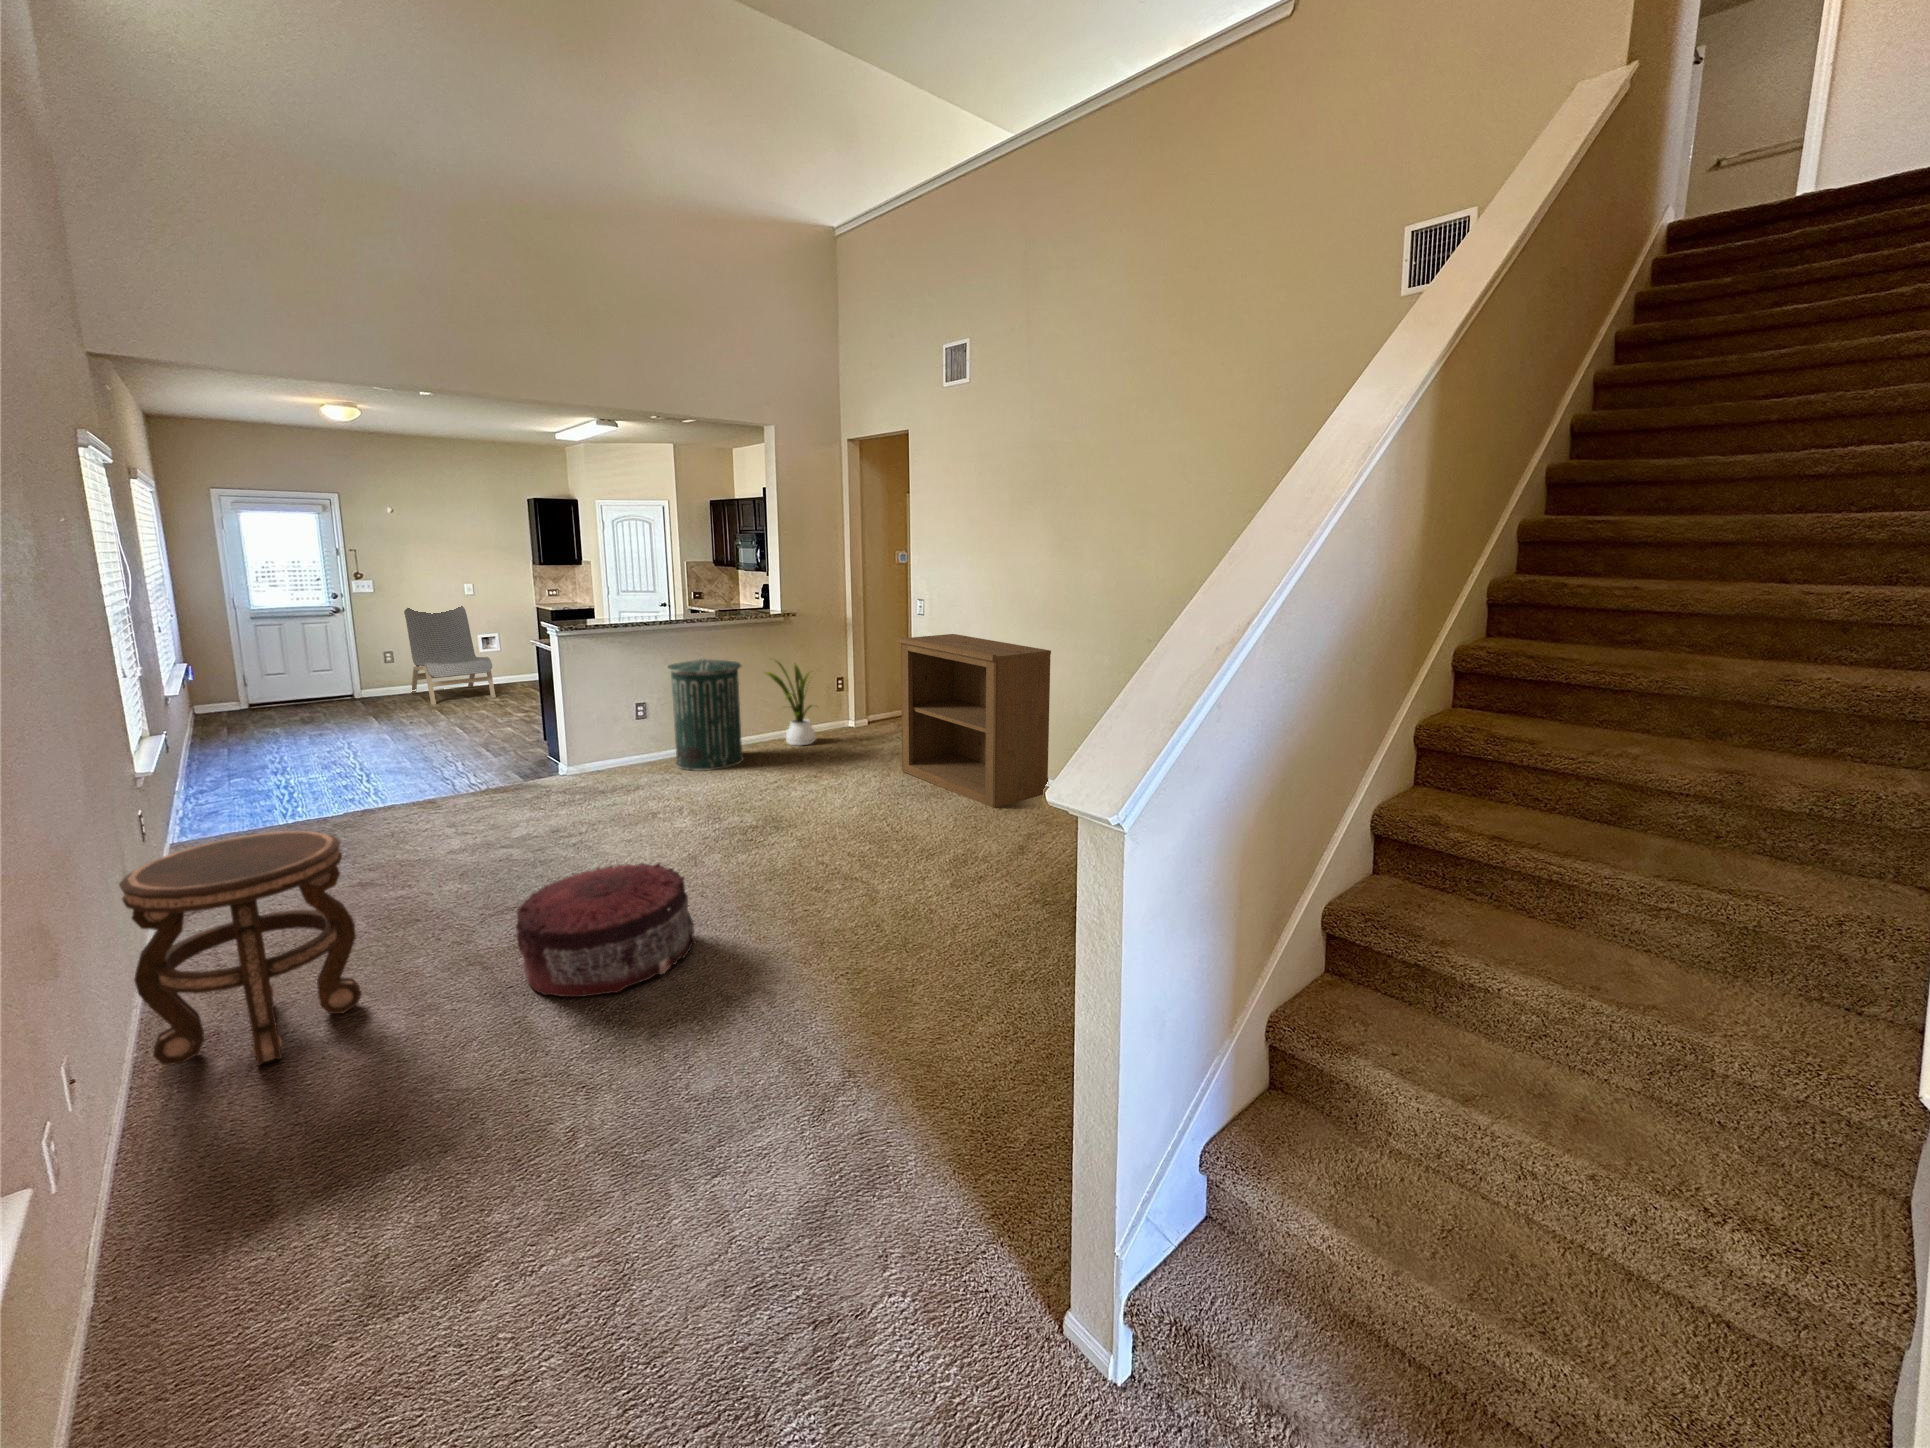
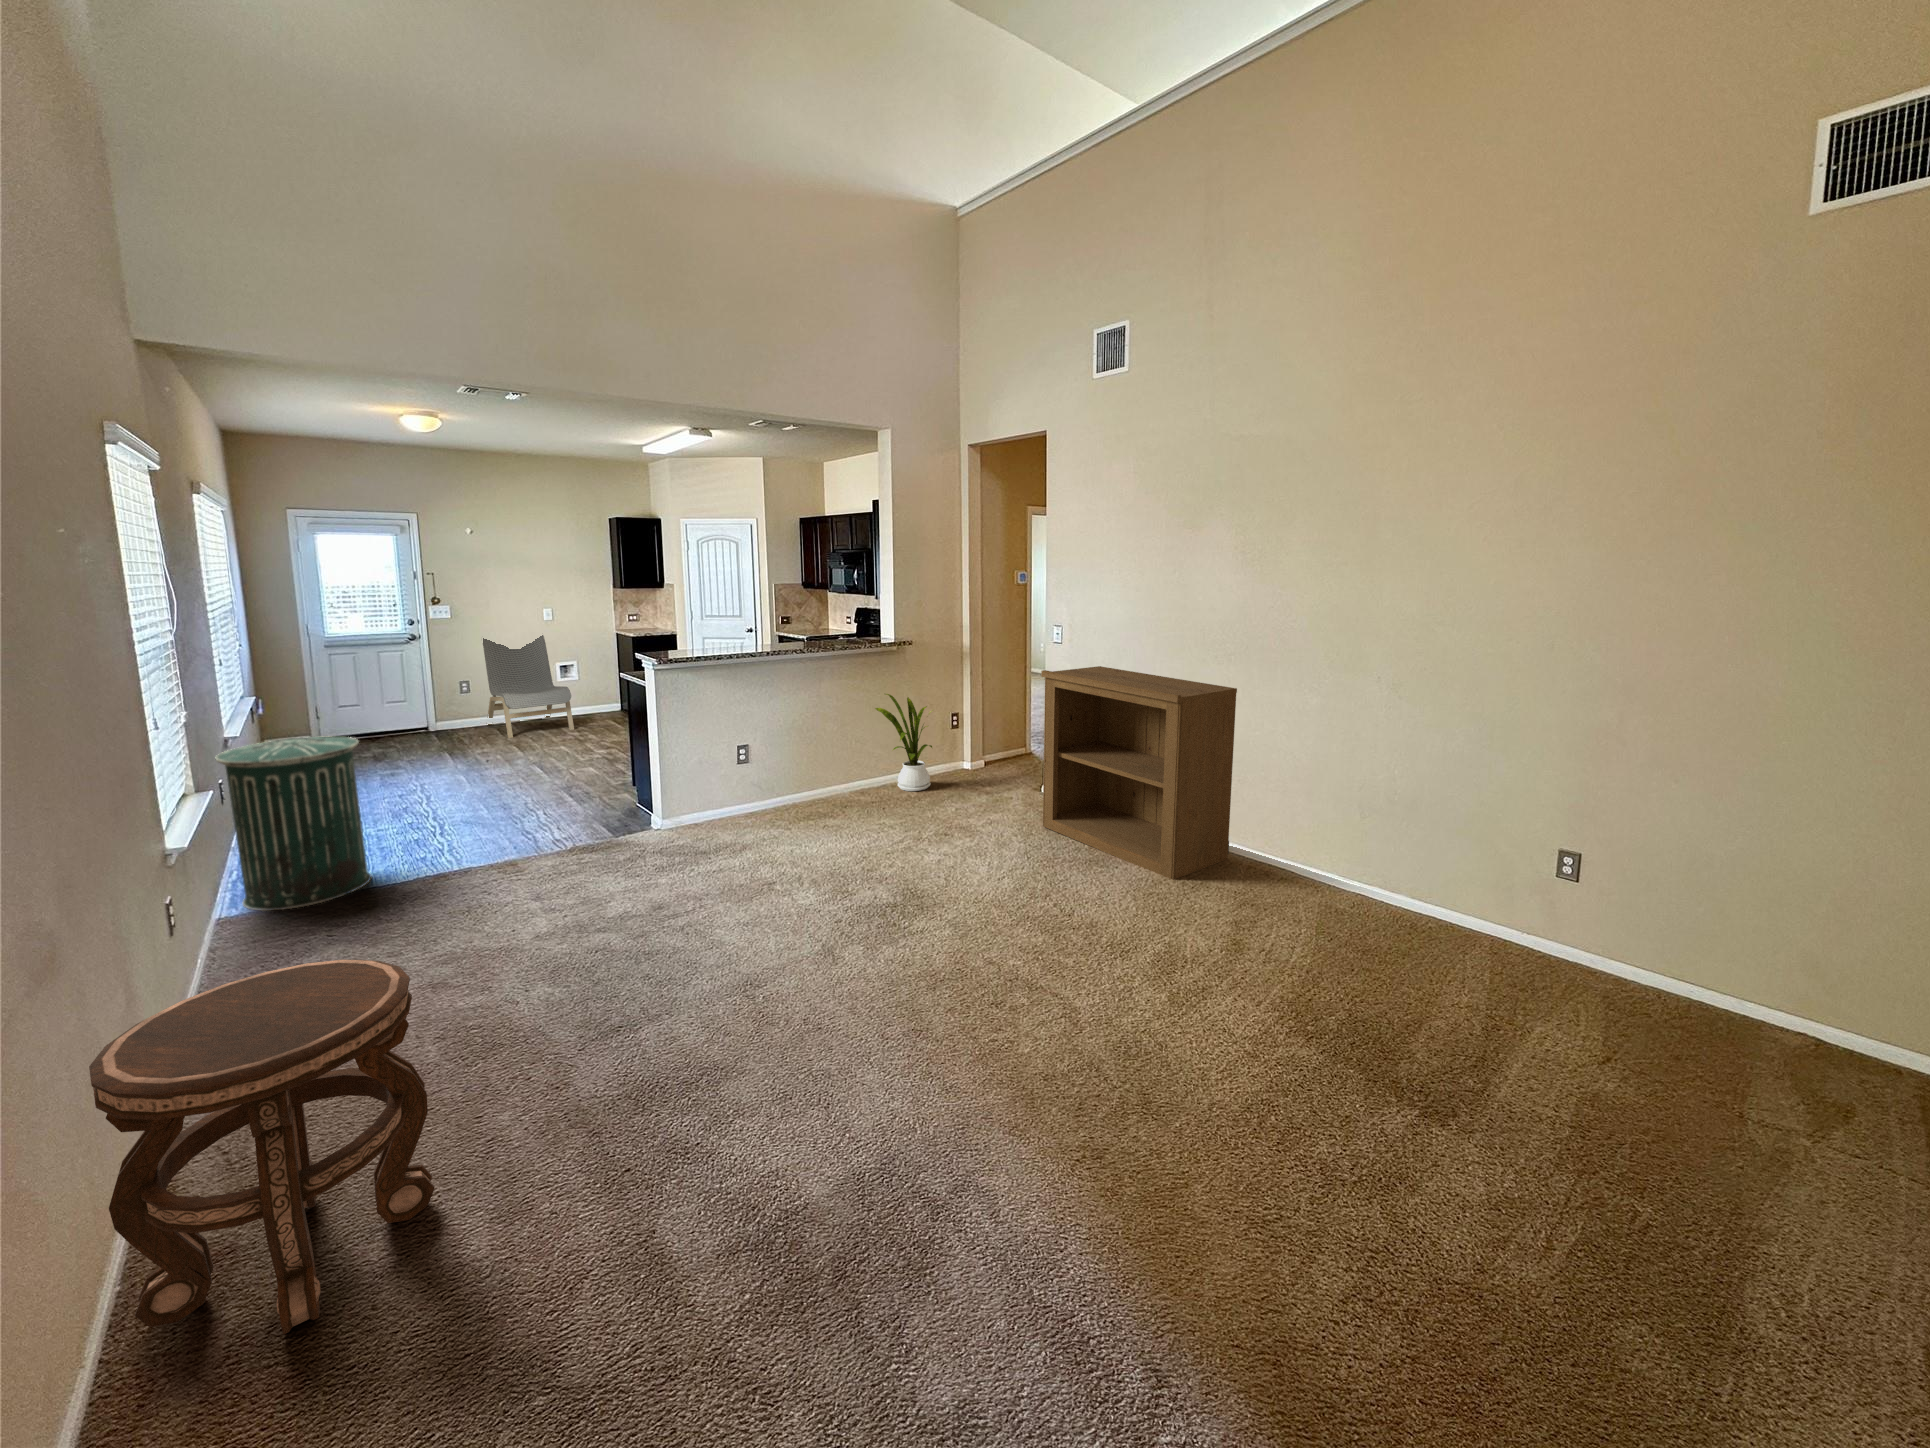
trash can: present [667,659,744,771] -> present [215,736,371,911]
pouf: present [515,863,697,997] -> none [638,980,873,1197]

